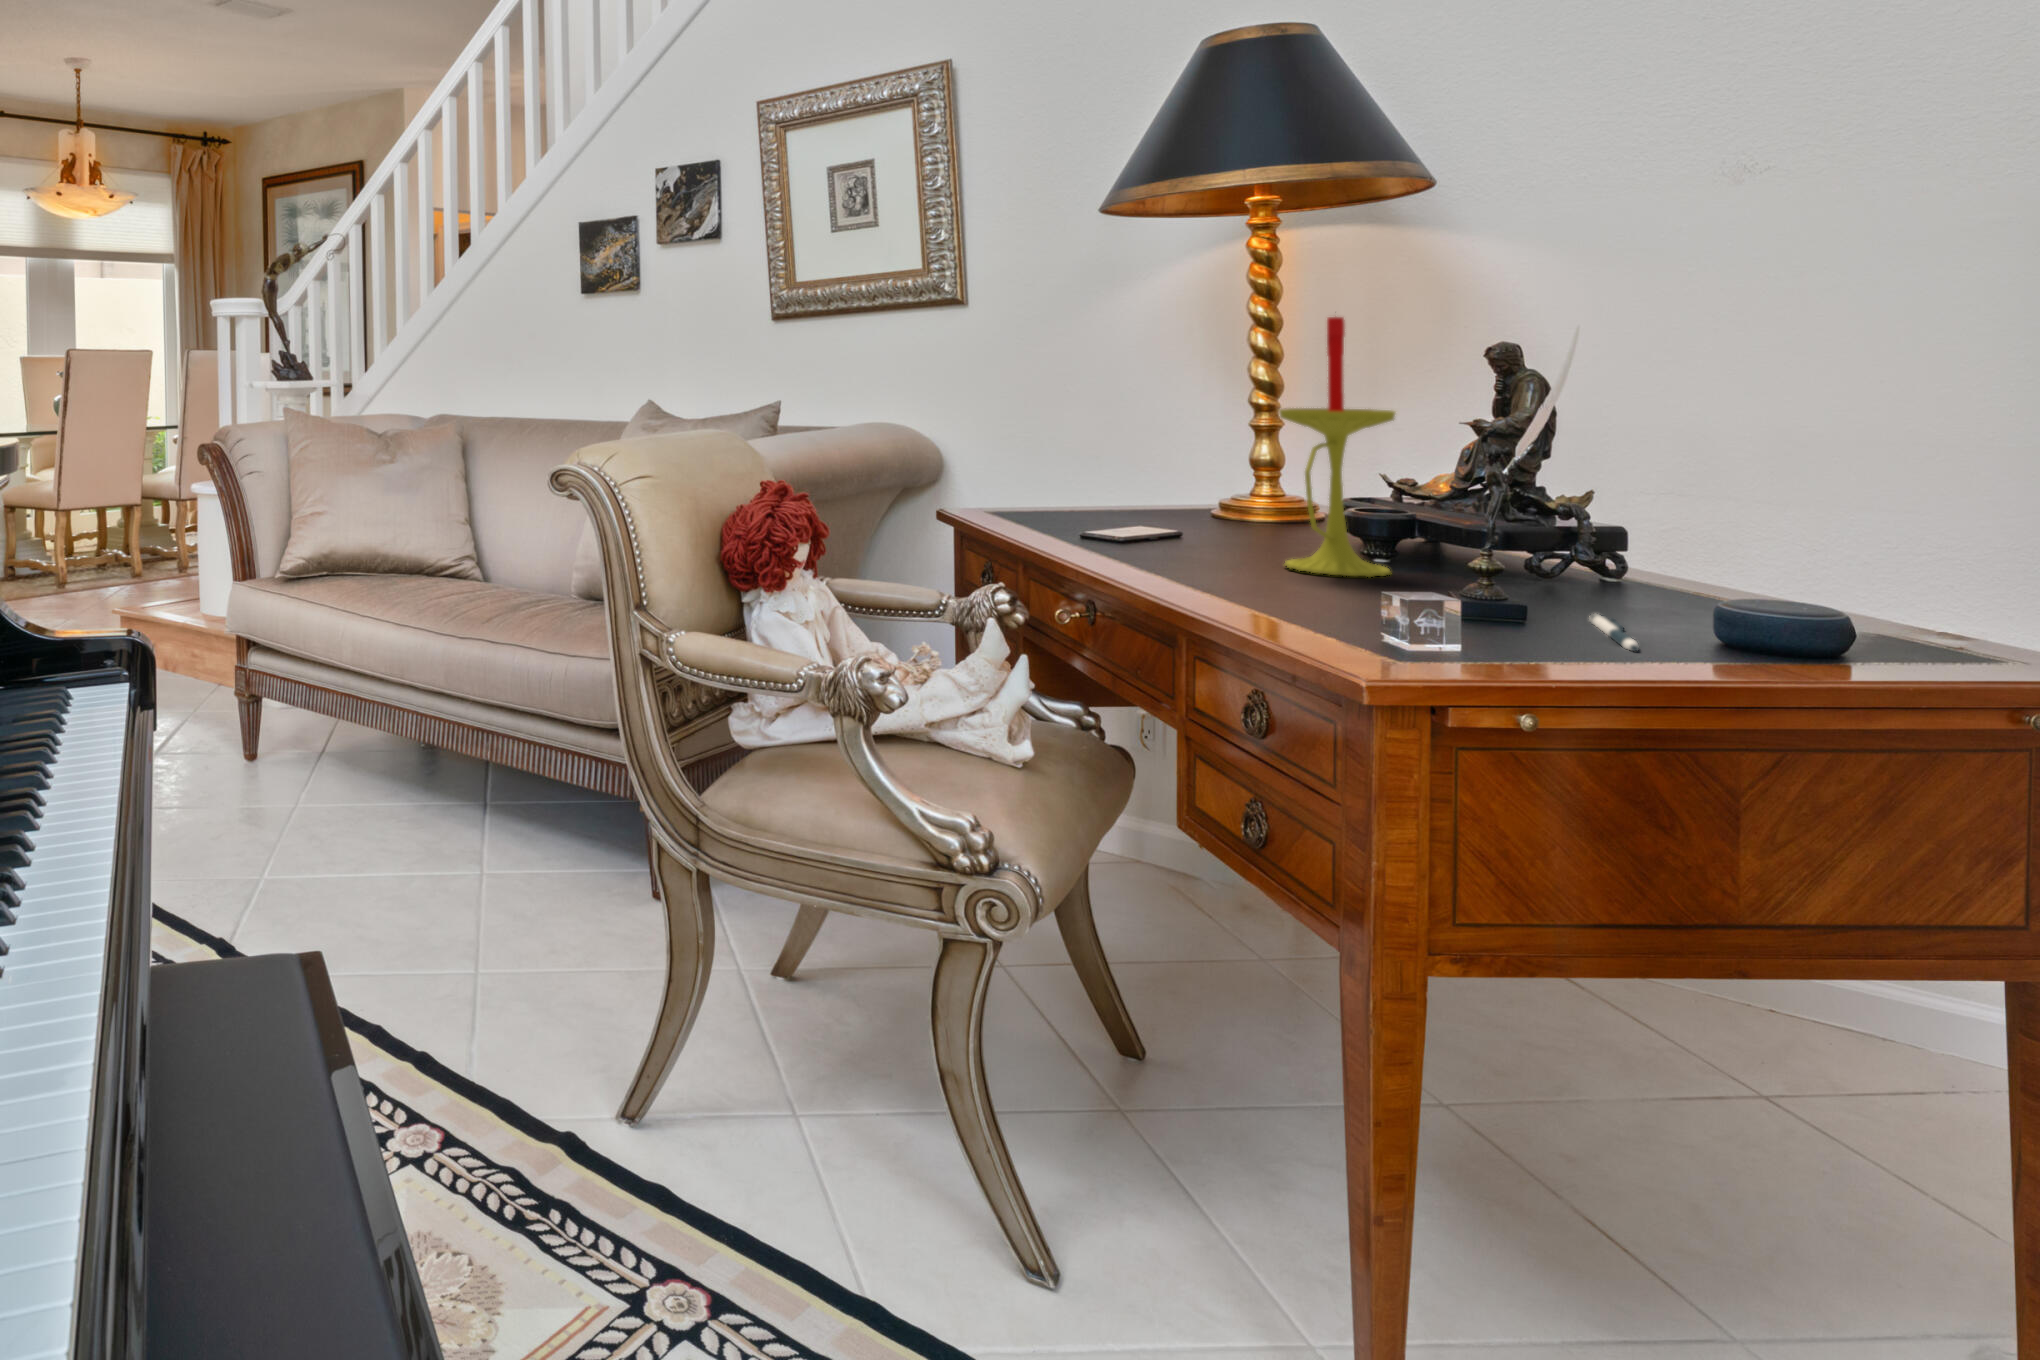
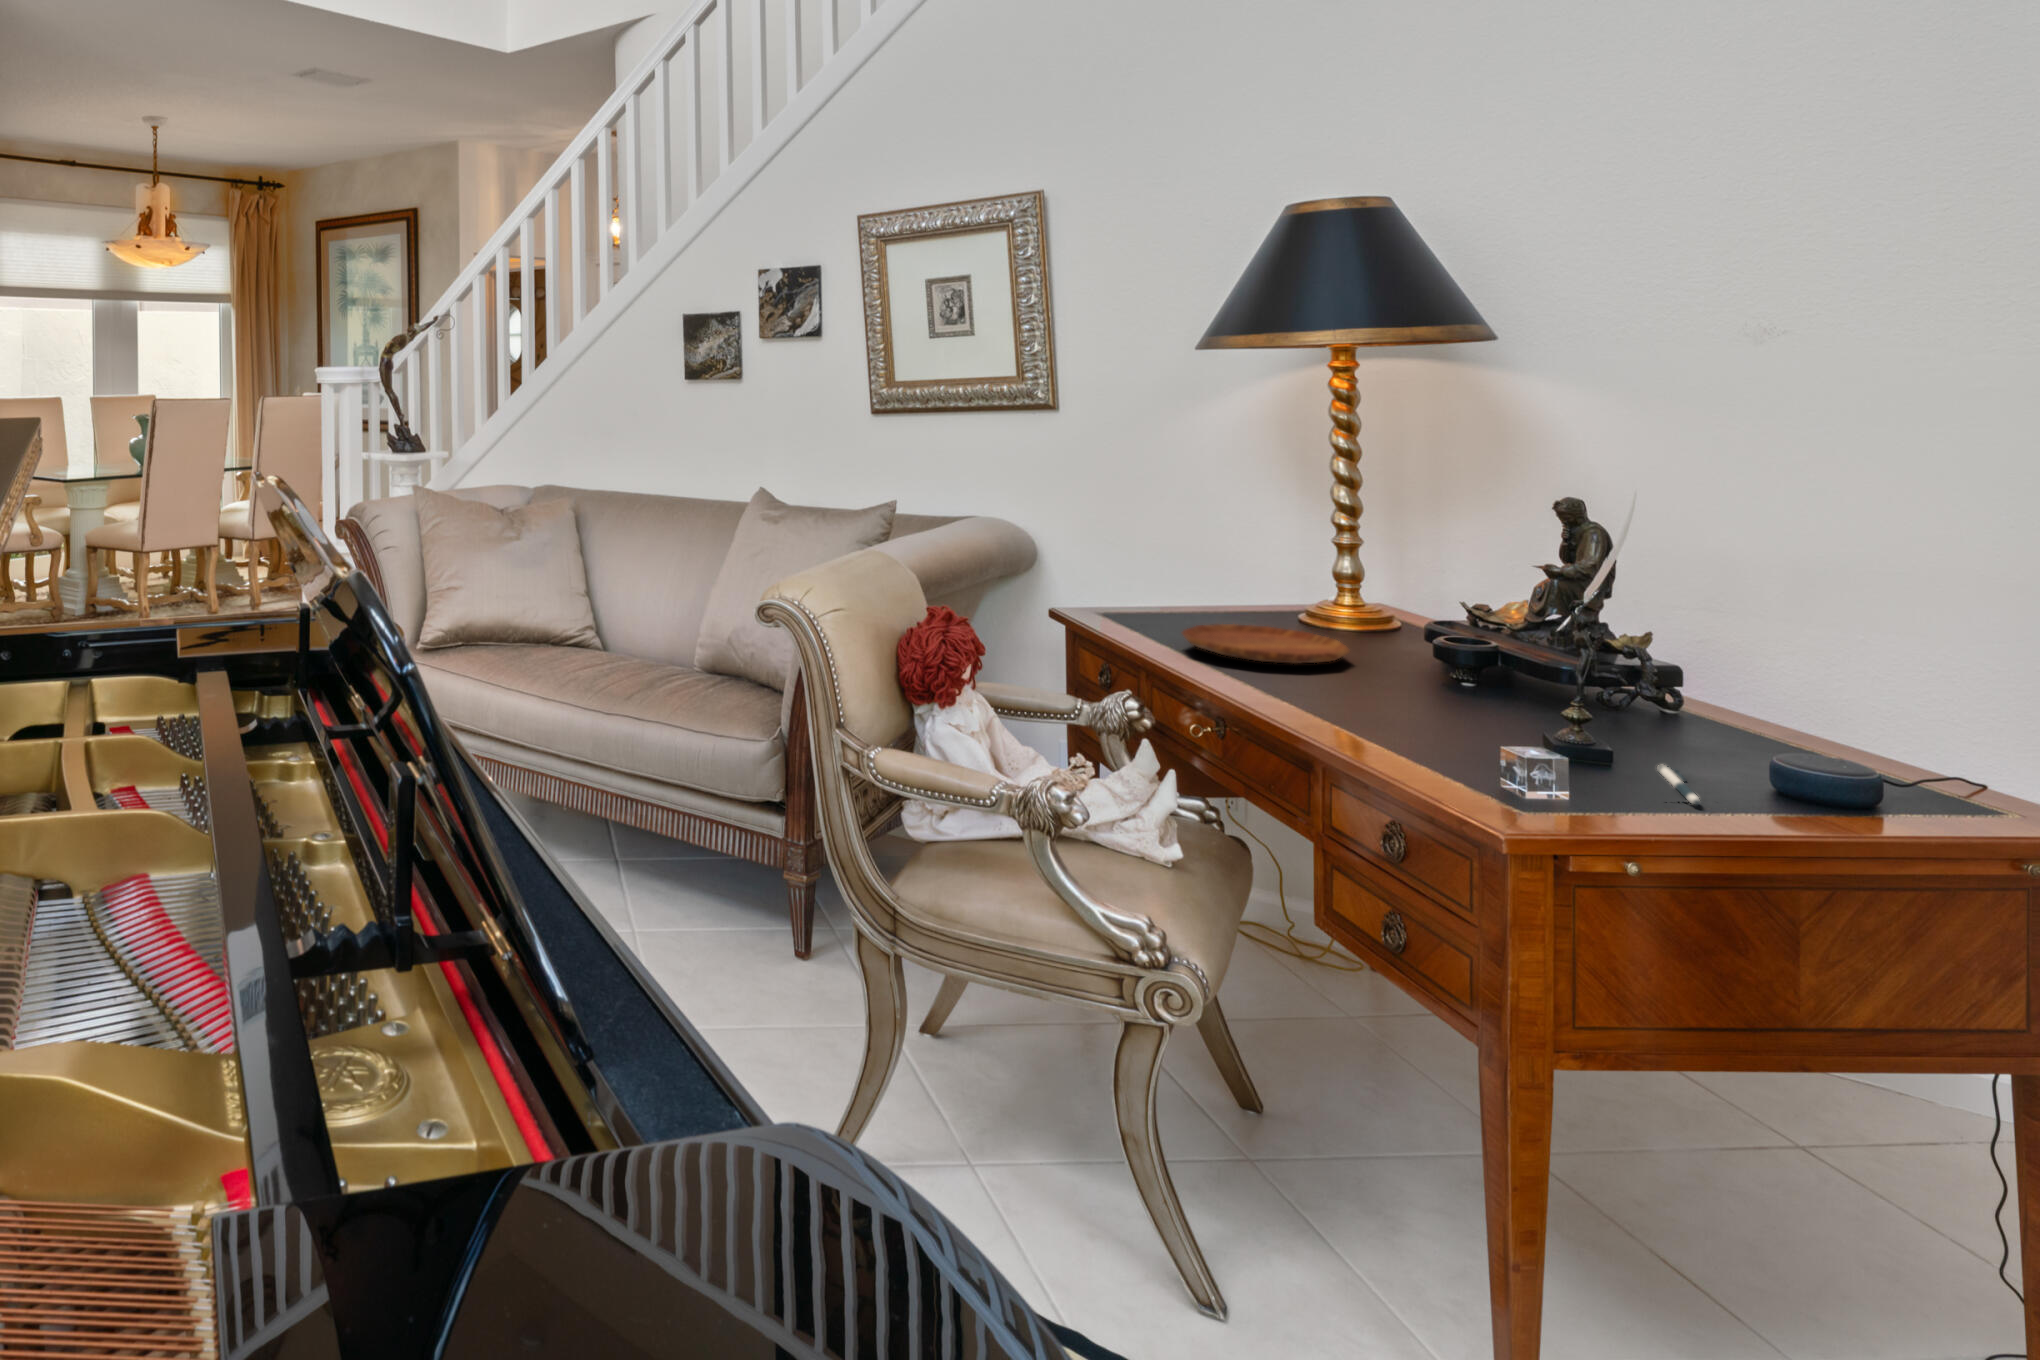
candle: present [1279,317,1395,577] -> none [1385,486,1490,714]
tray: none [1060,505,1249,539] -> present [1181,624,1349,664]

